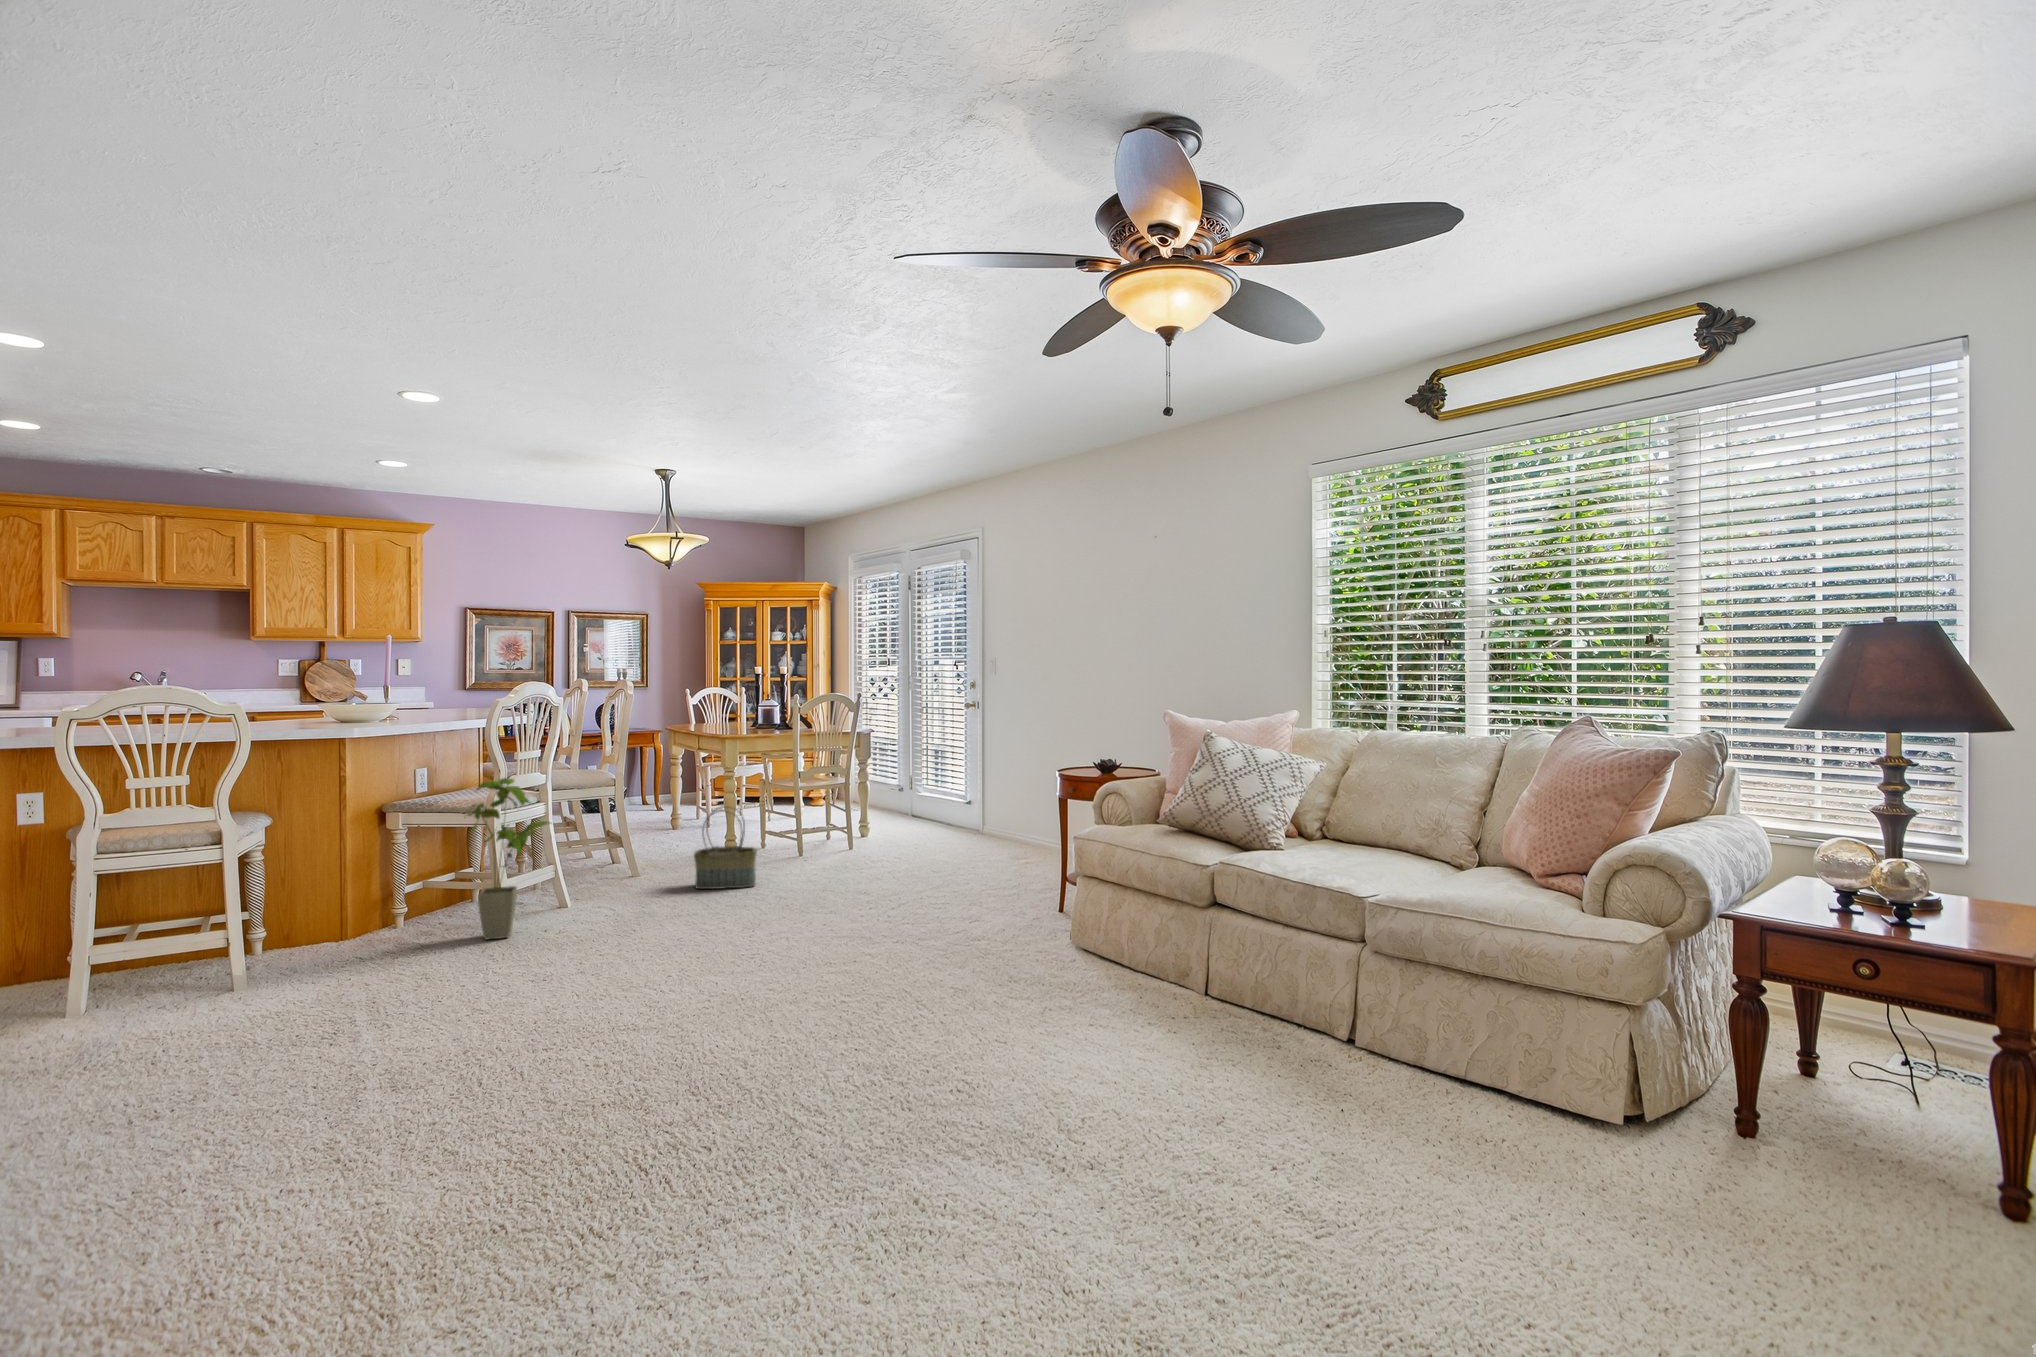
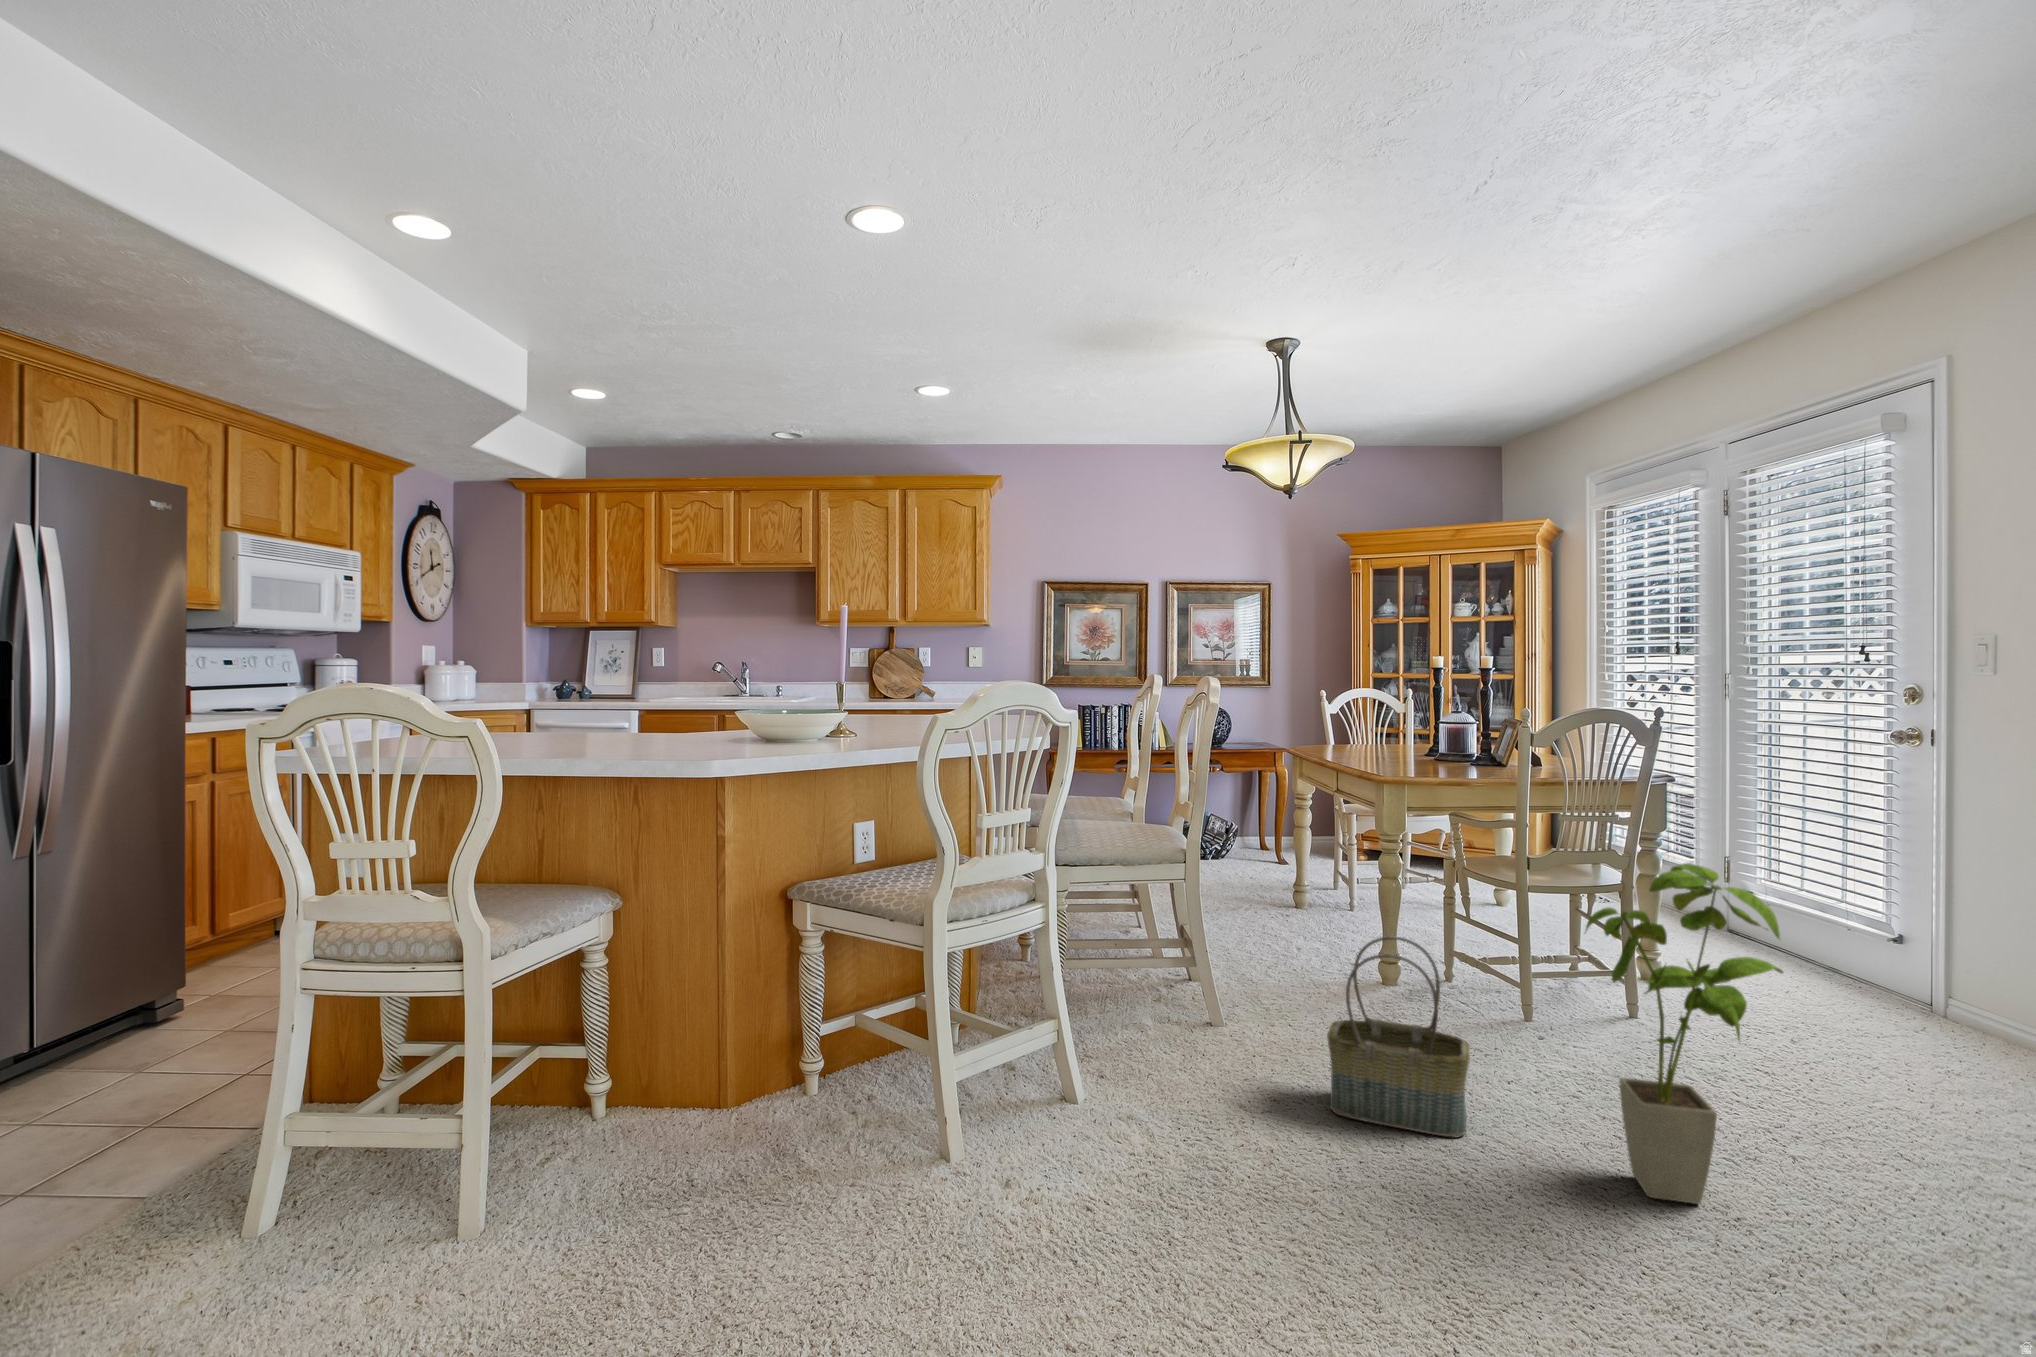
house plant: present [468,778,550,940] -> present [1586,863,1784,1204]

